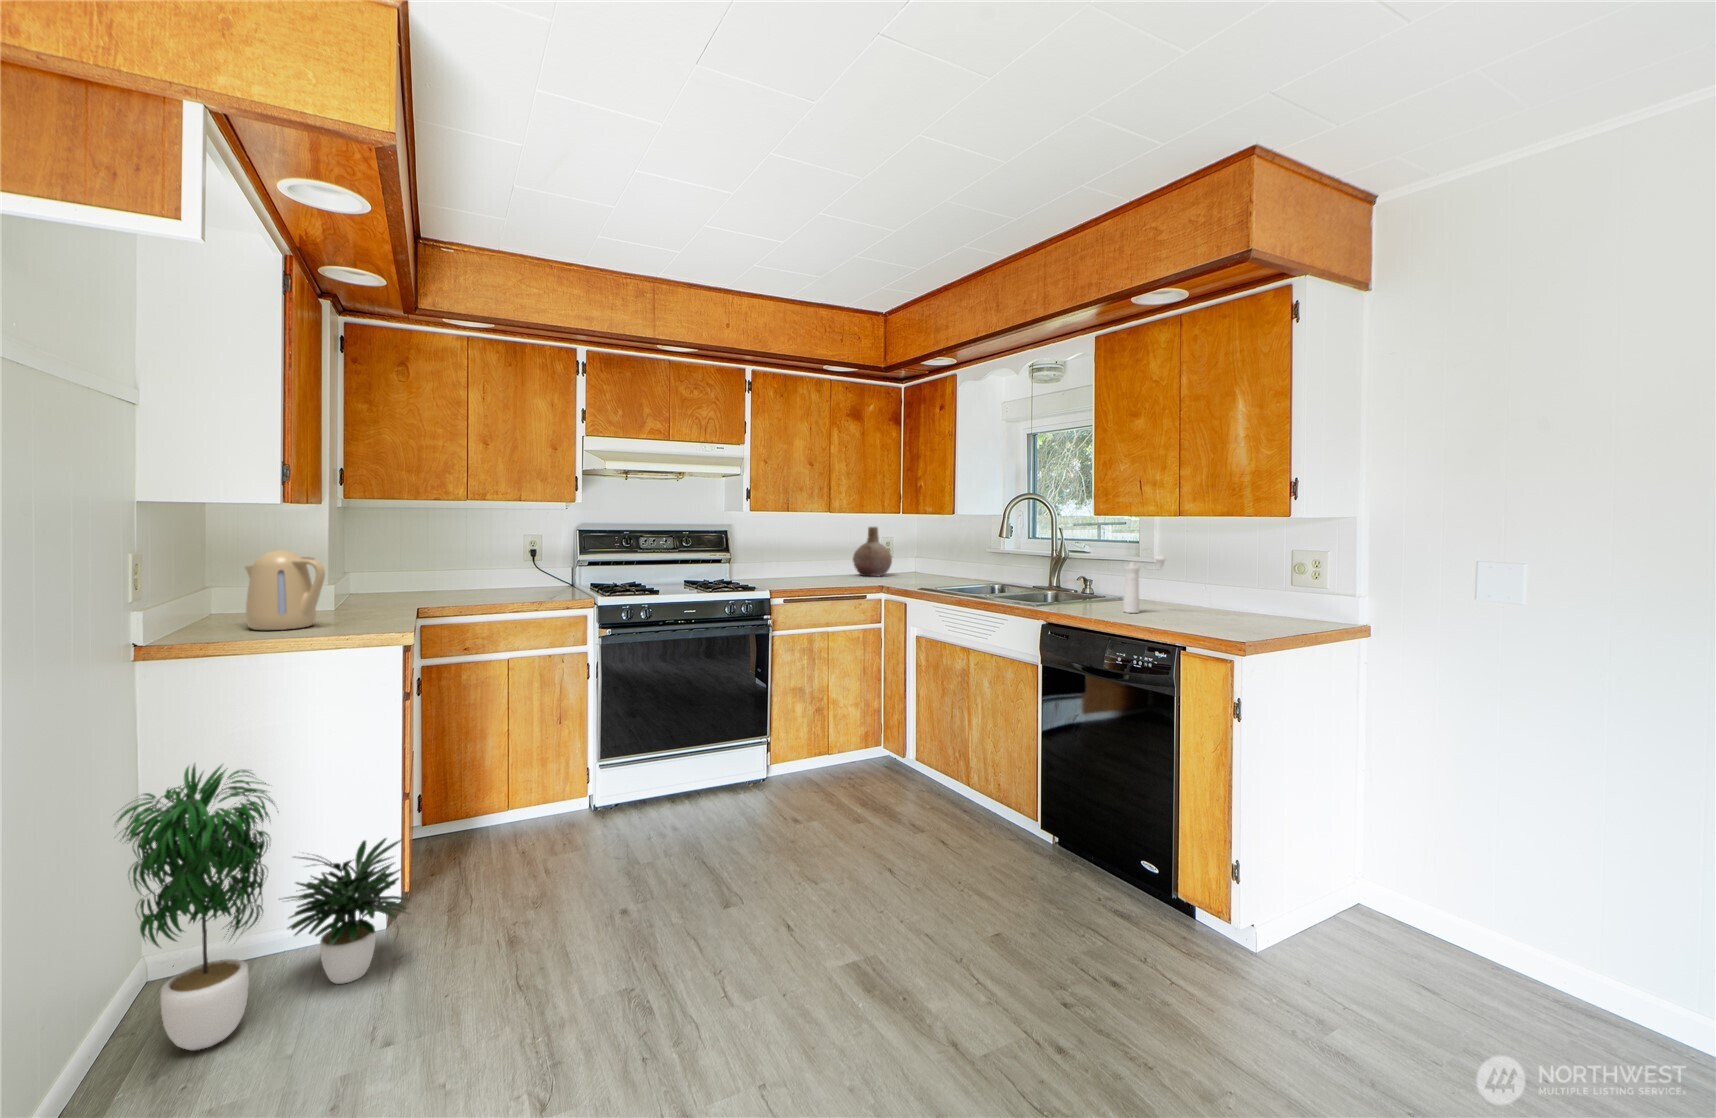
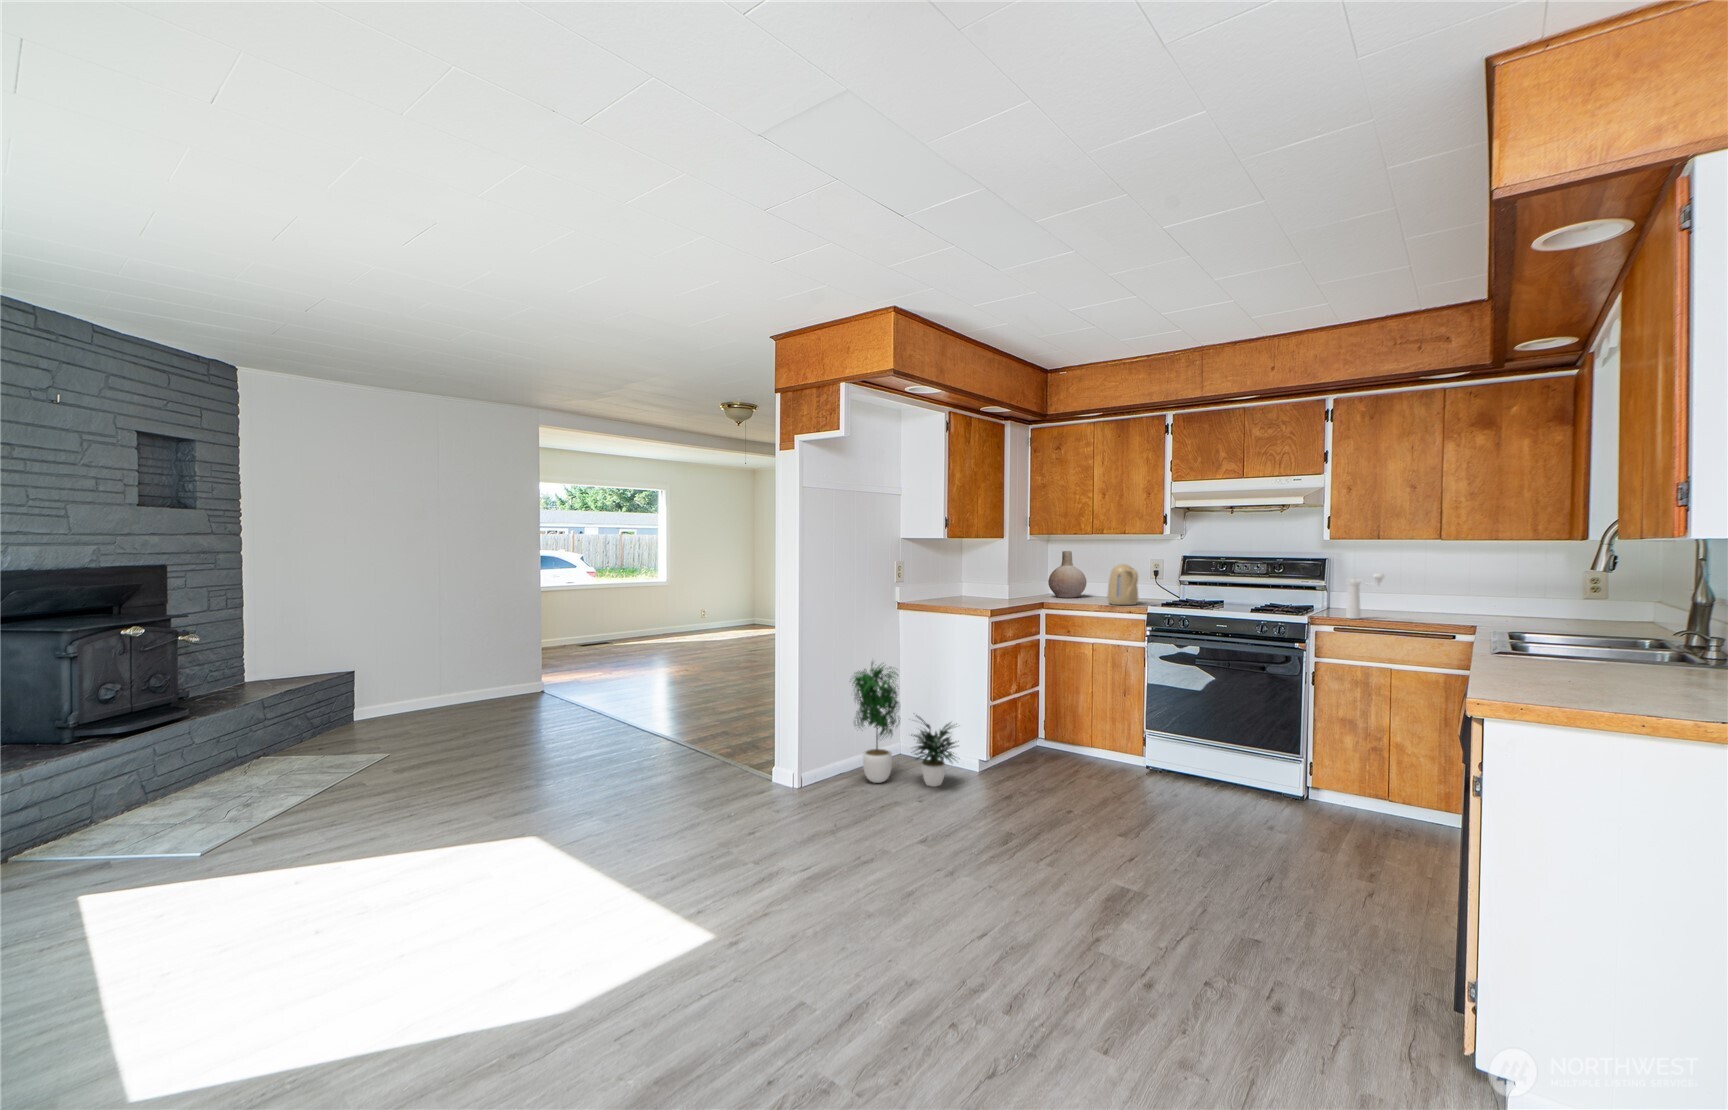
vase: present [853,527,892,576] -> present [1048,551,1087,598]
kettle: present [245,550,325,630] -> present [1107,564,1138,605]
pepper mill: present [1123,556,1166,613] -> present [1346,574,1384,619]

